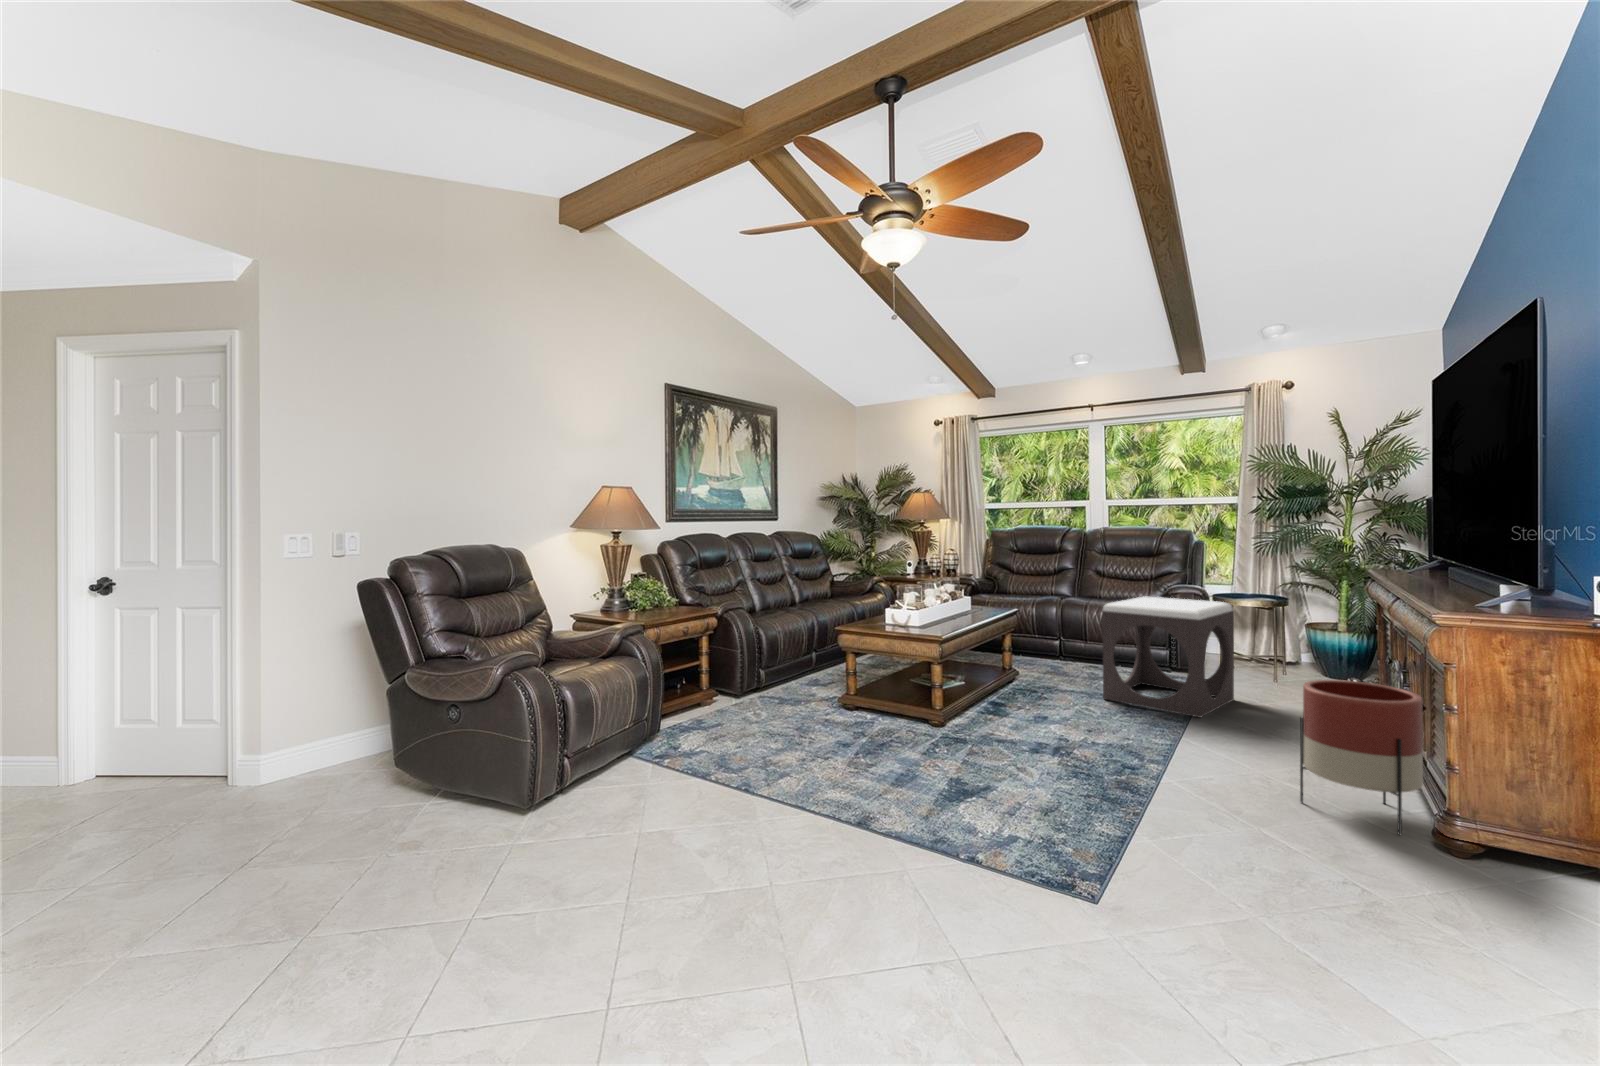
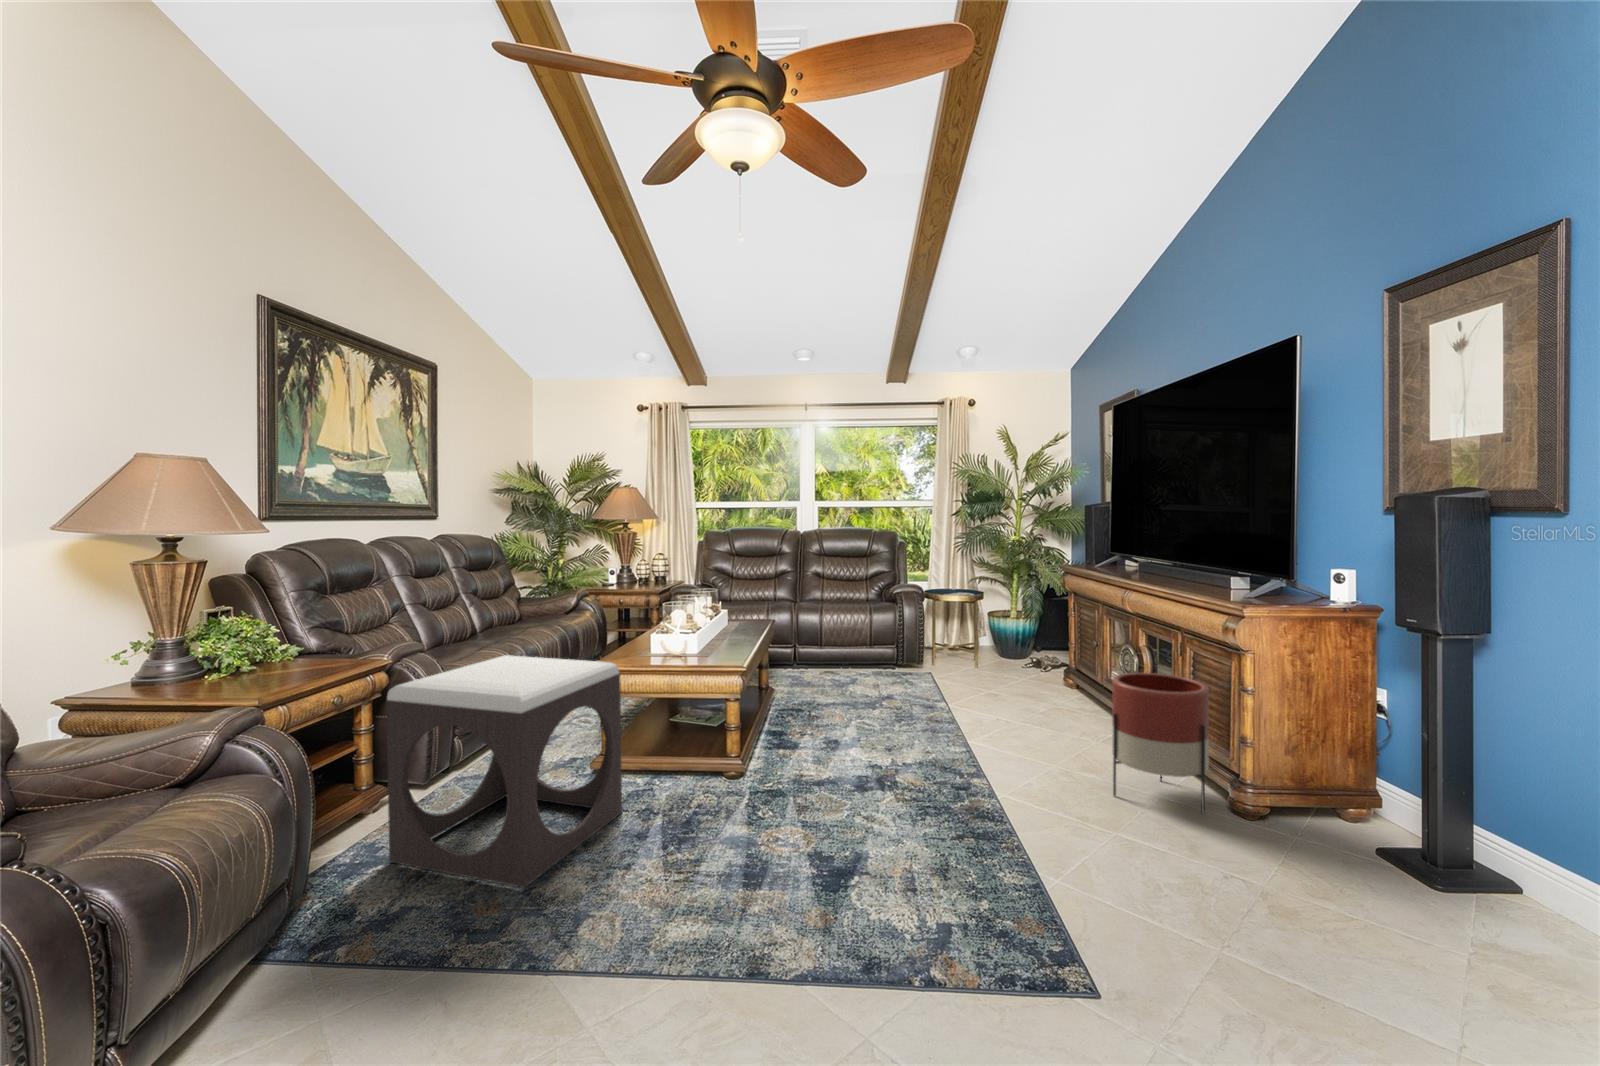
footstool: present [1102,597,1234,718] -> present [386,655,622,888]

